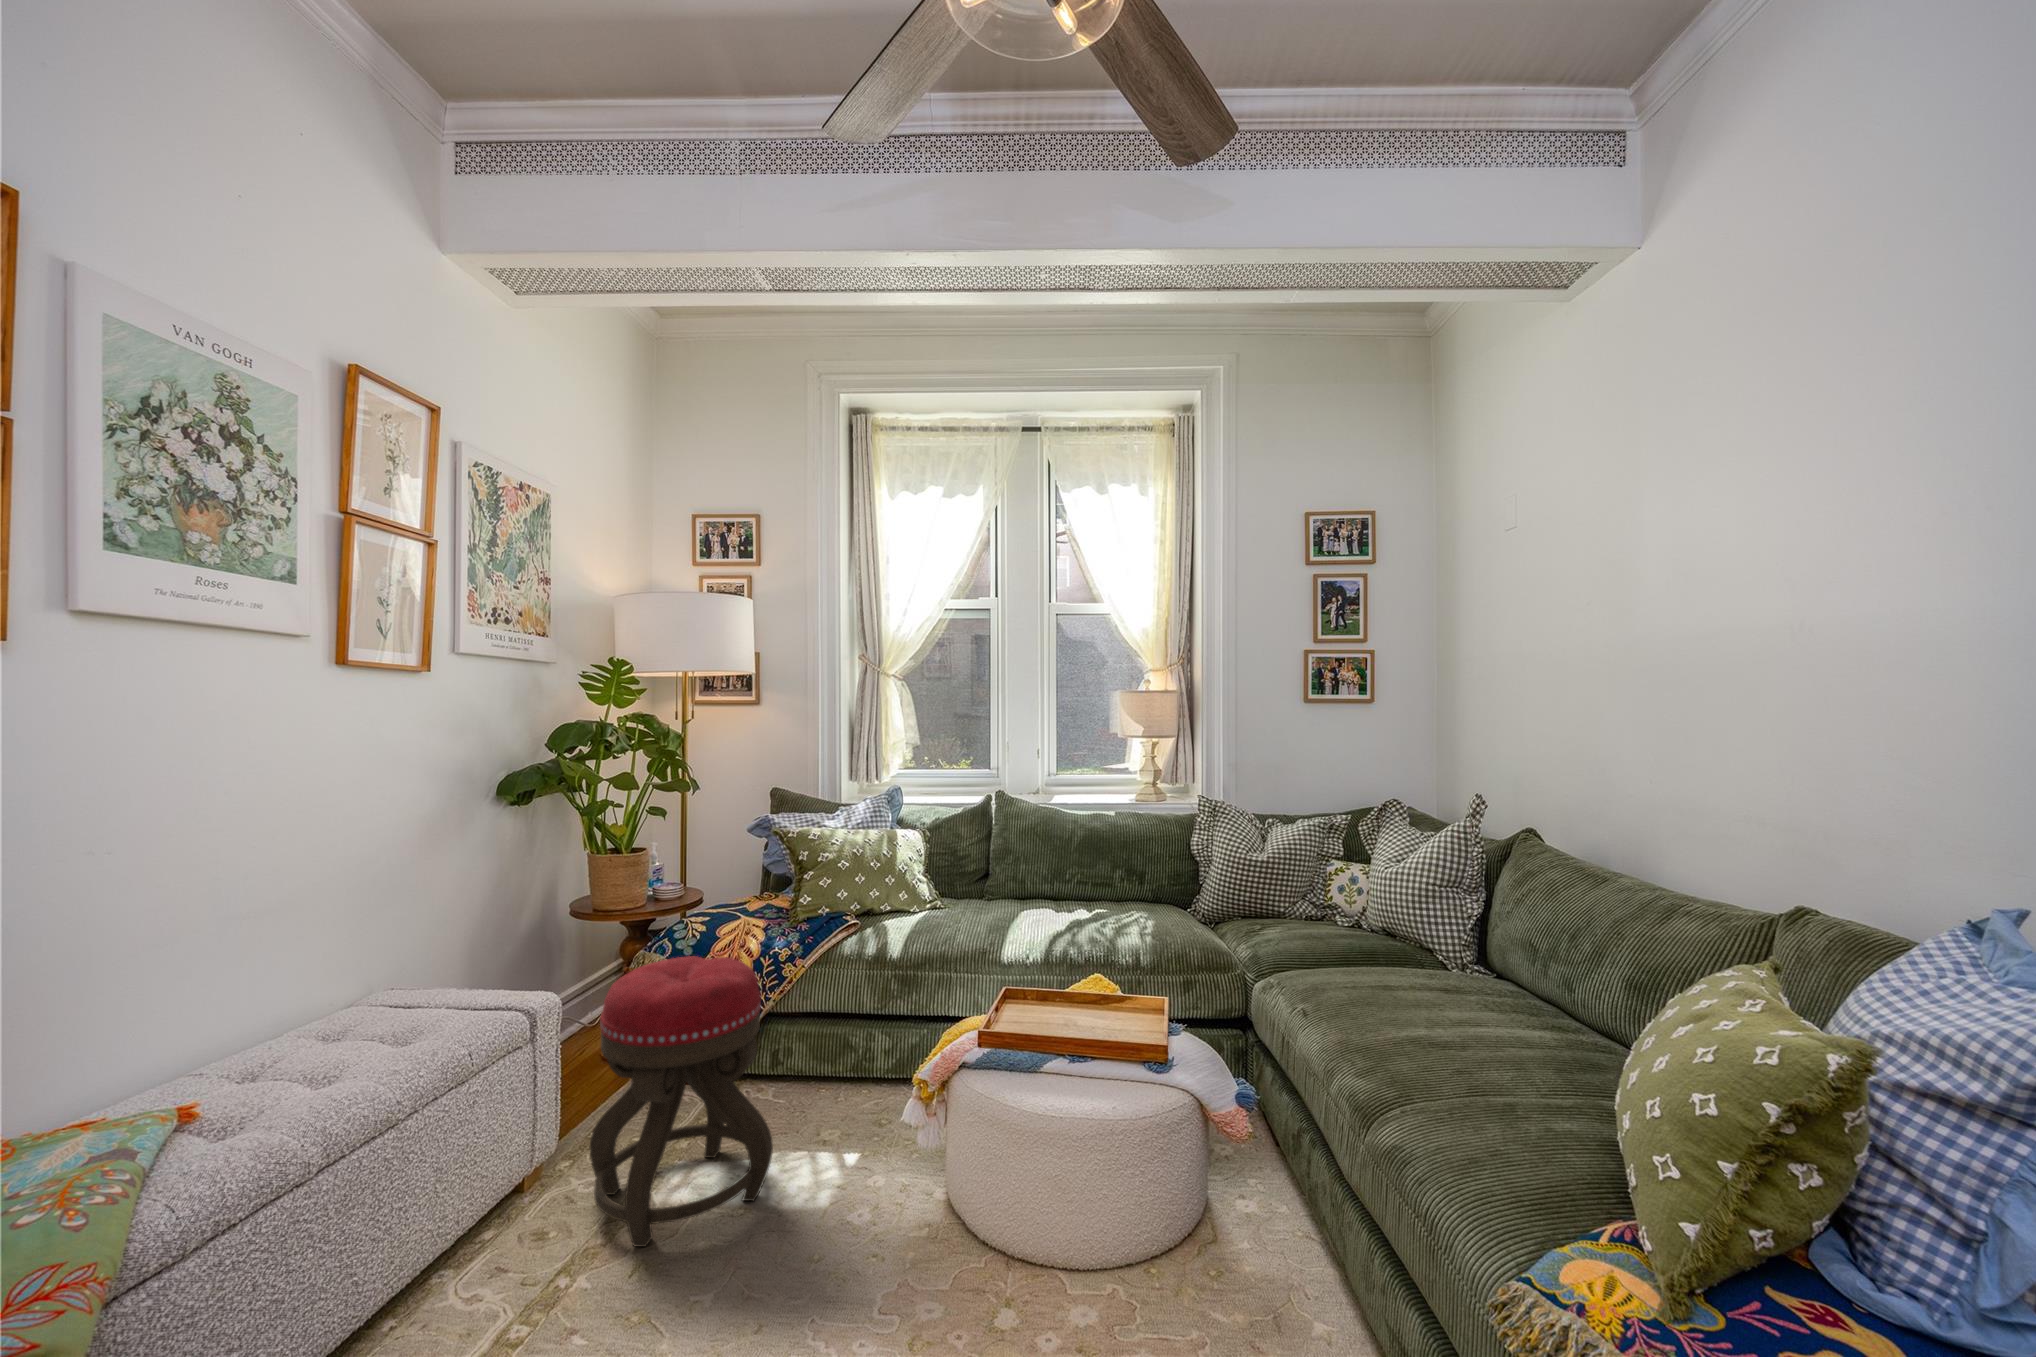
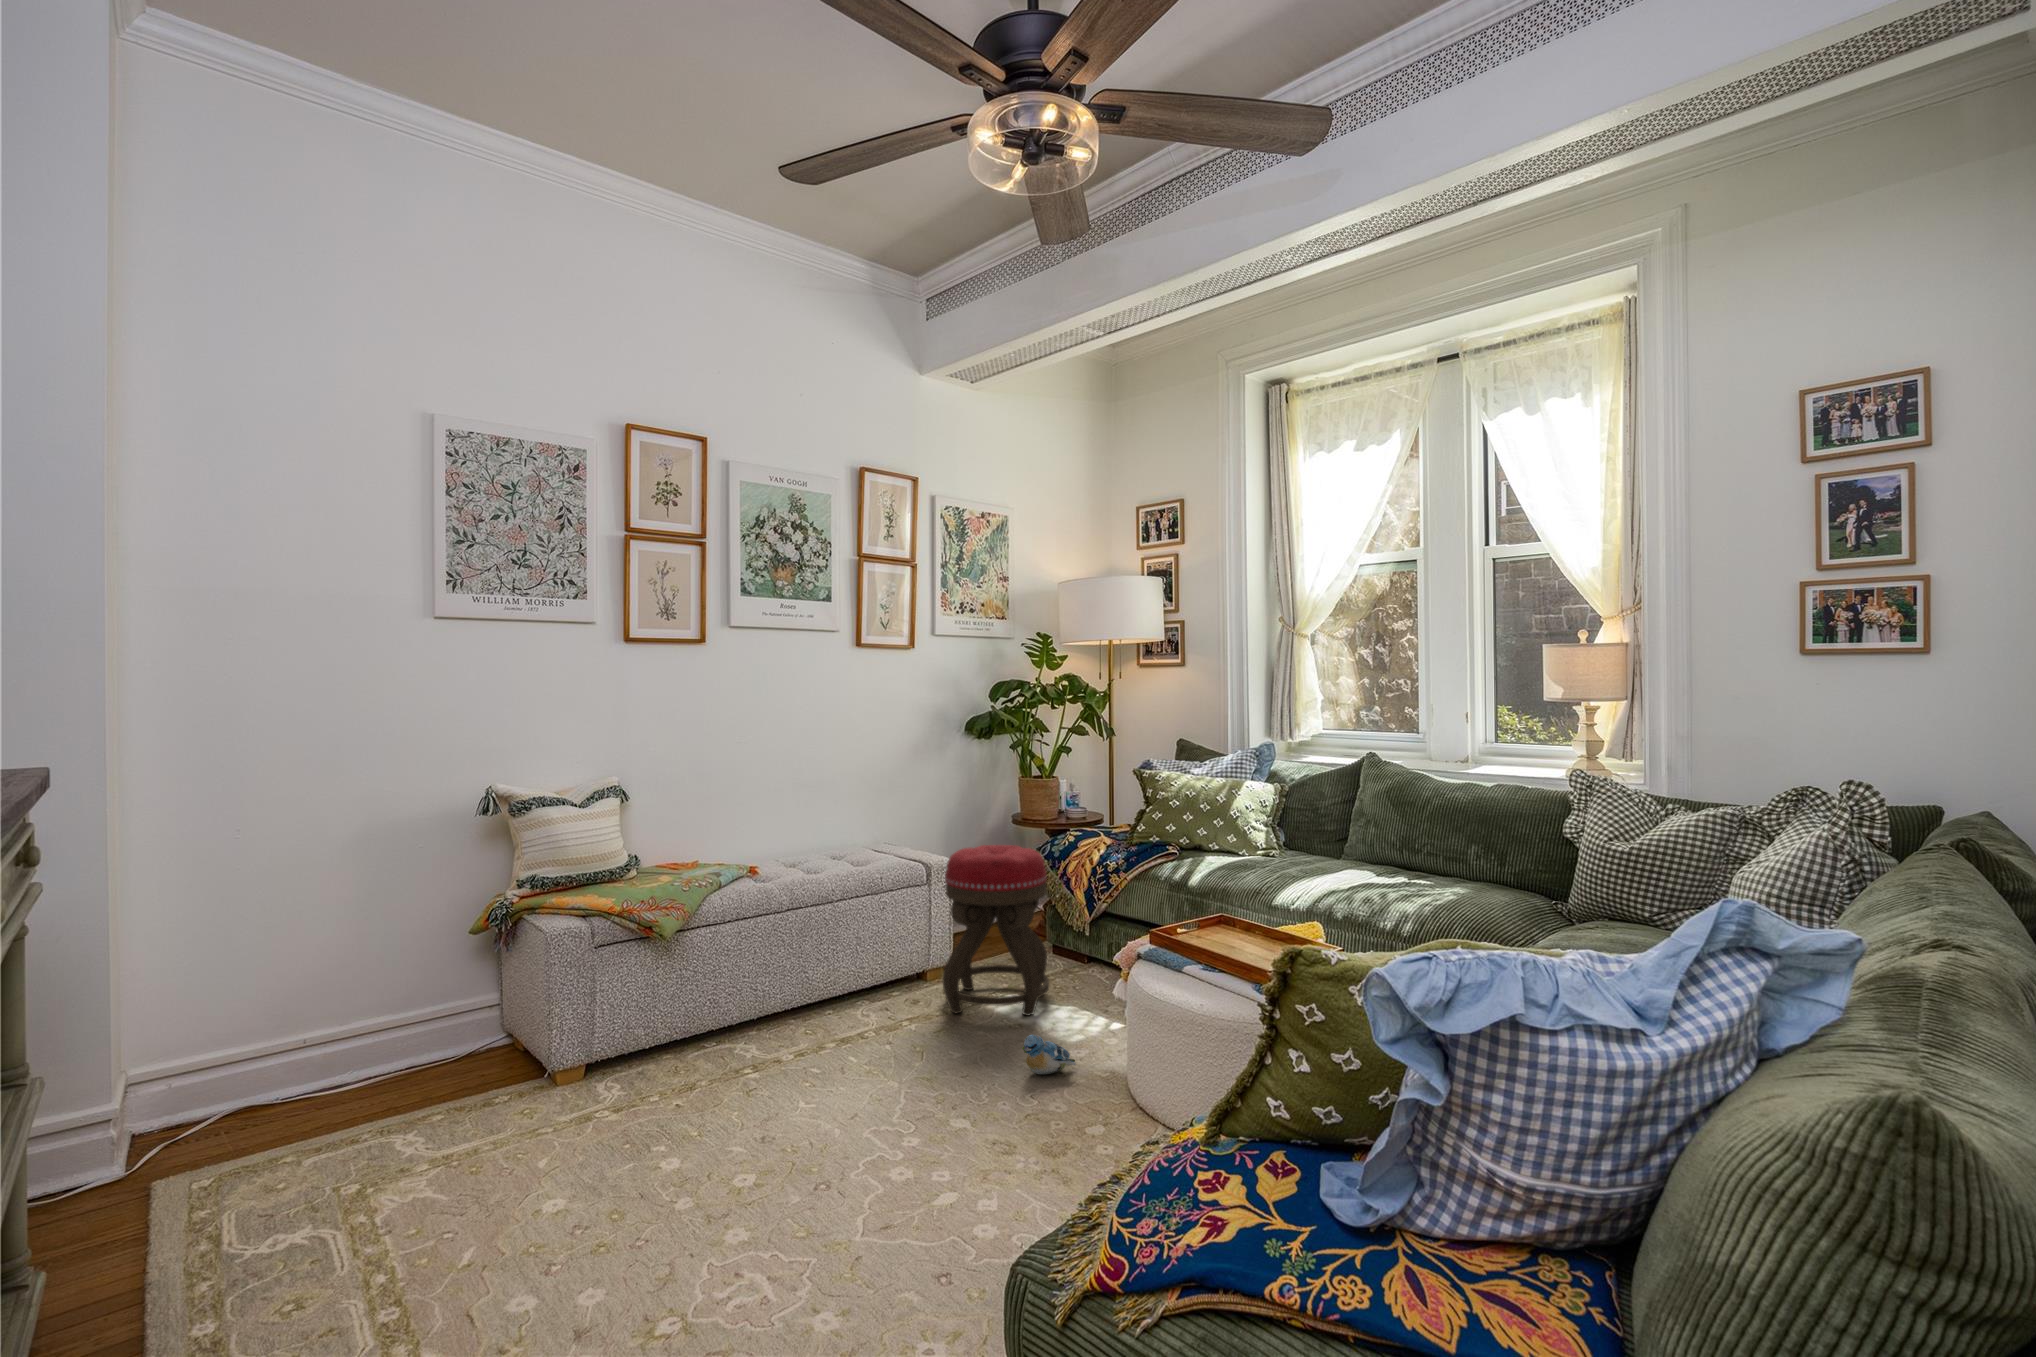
plush toy: none [870,1236,933,1295] -> present [1022,1034,1076,1074]

